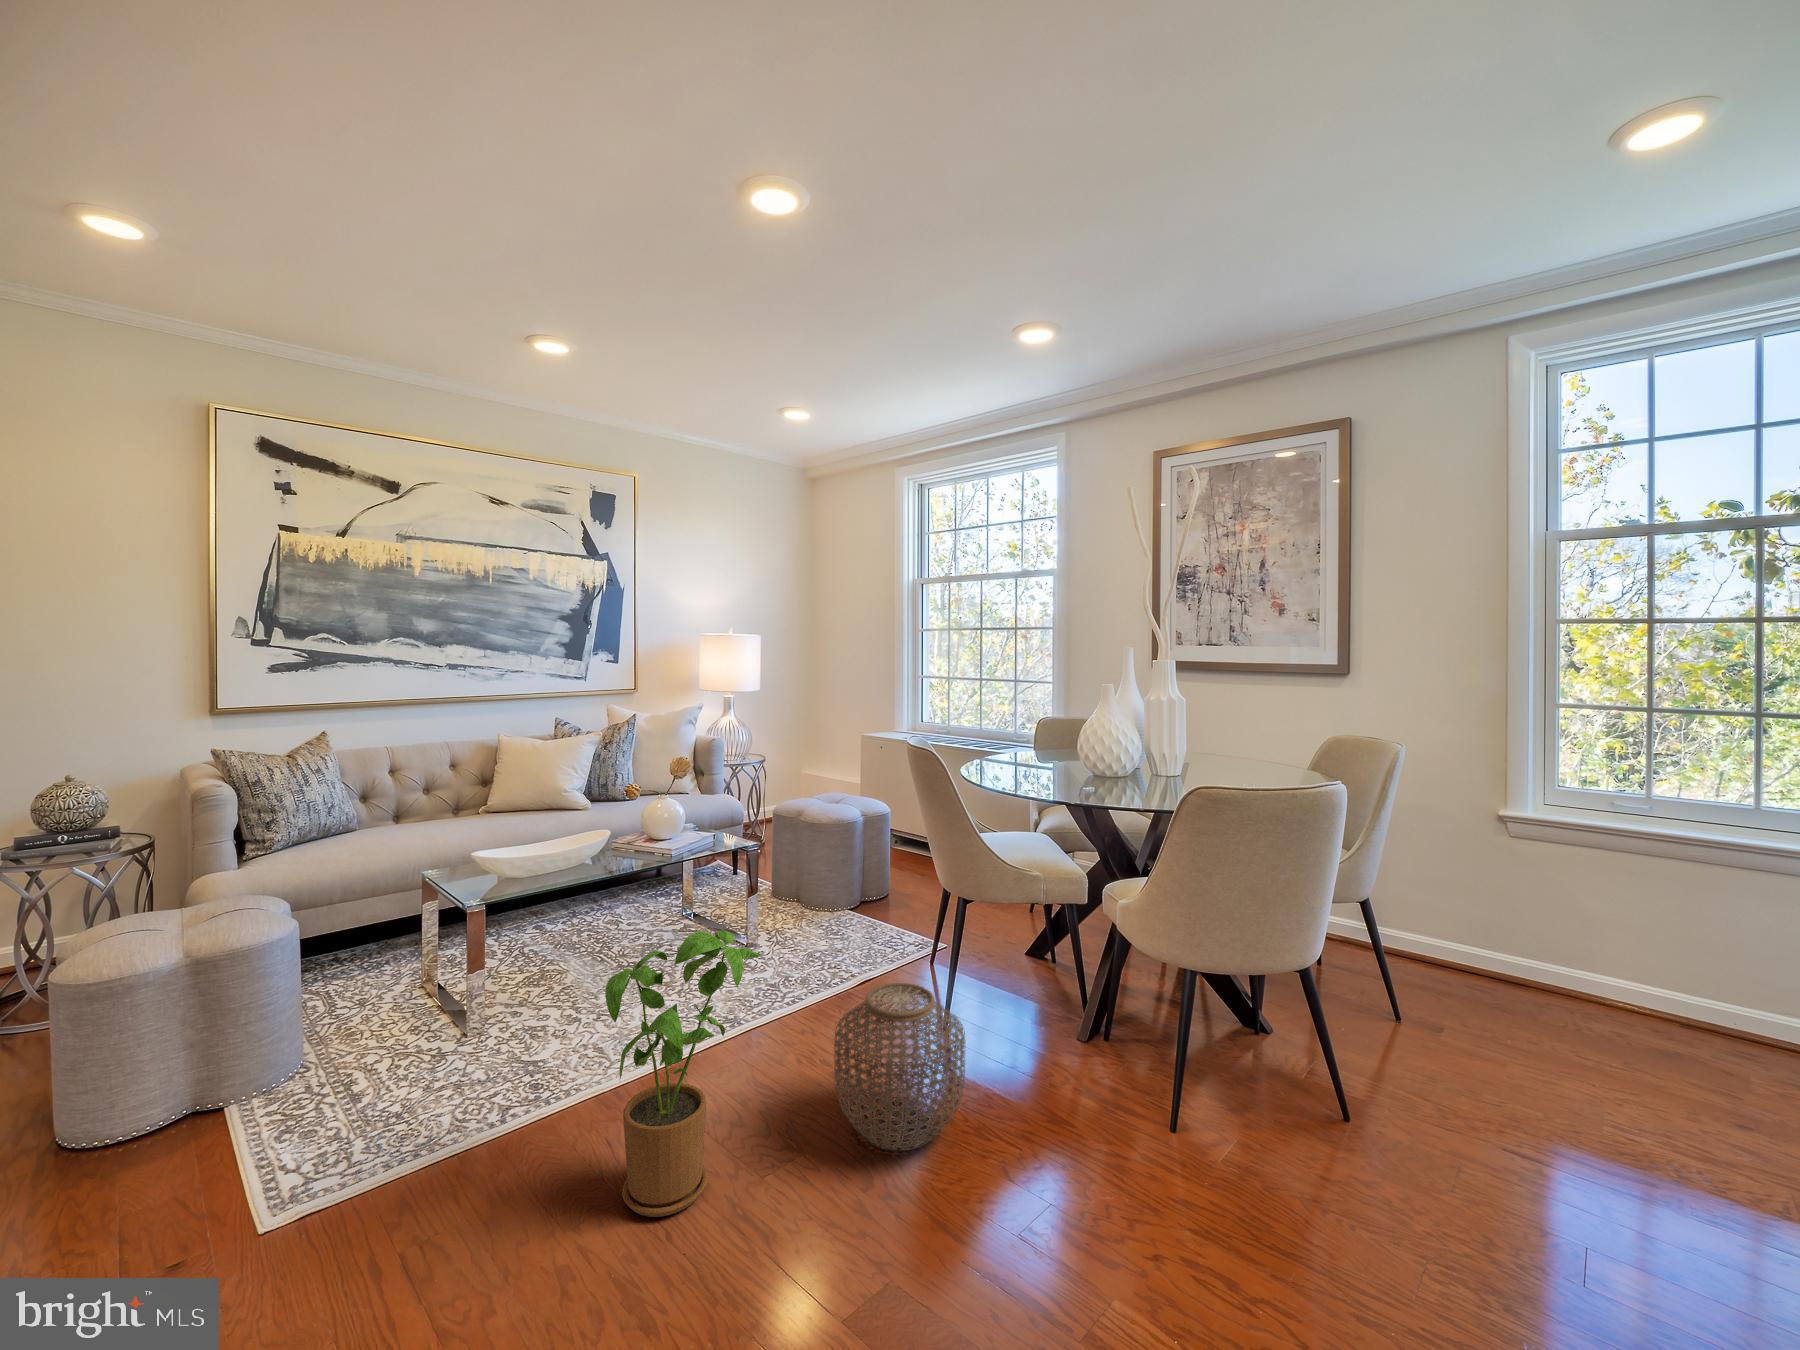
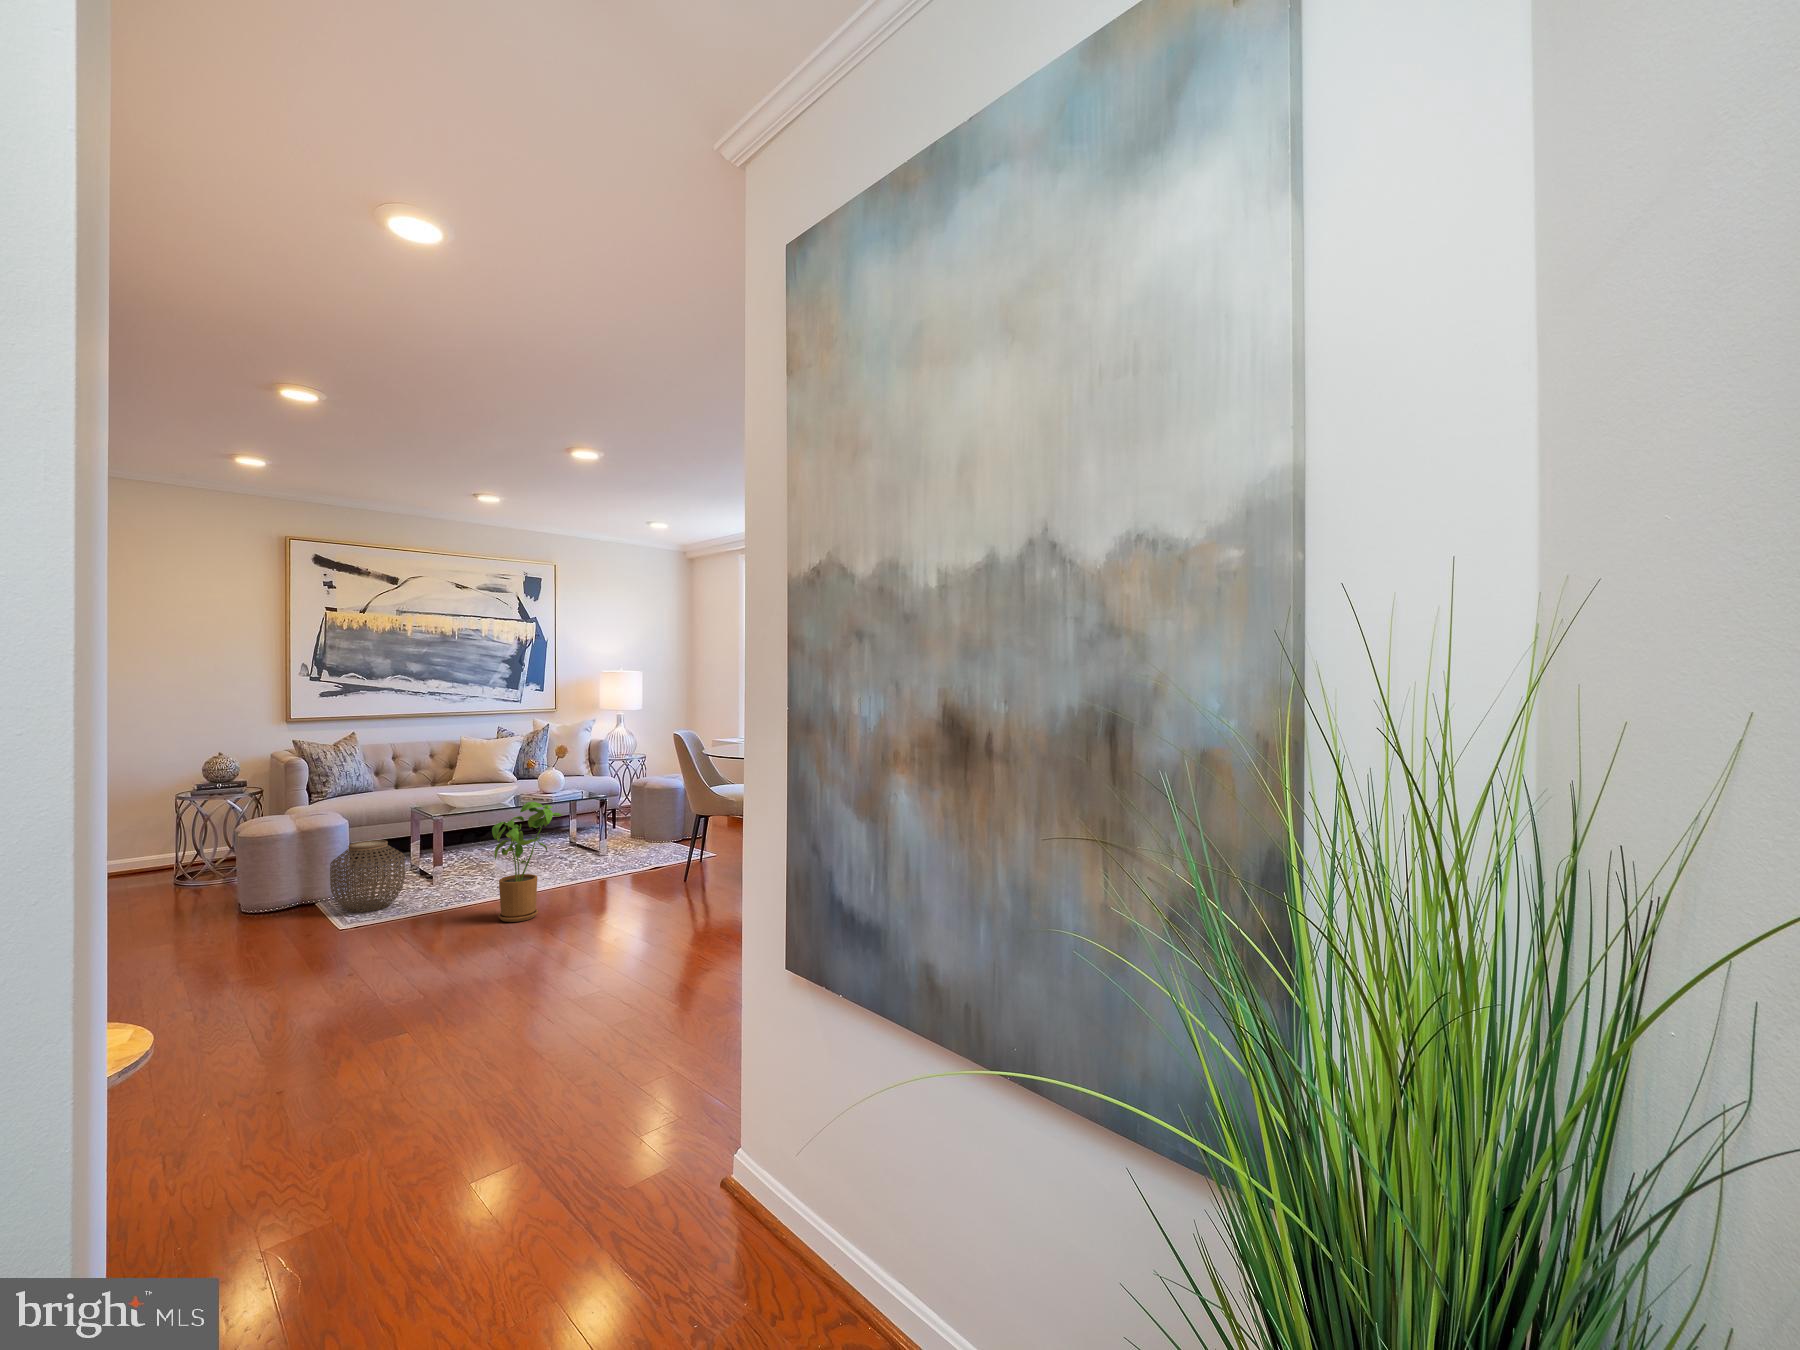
woven basket: present [834,983,965,1151] -> present [330,840,405,912]

